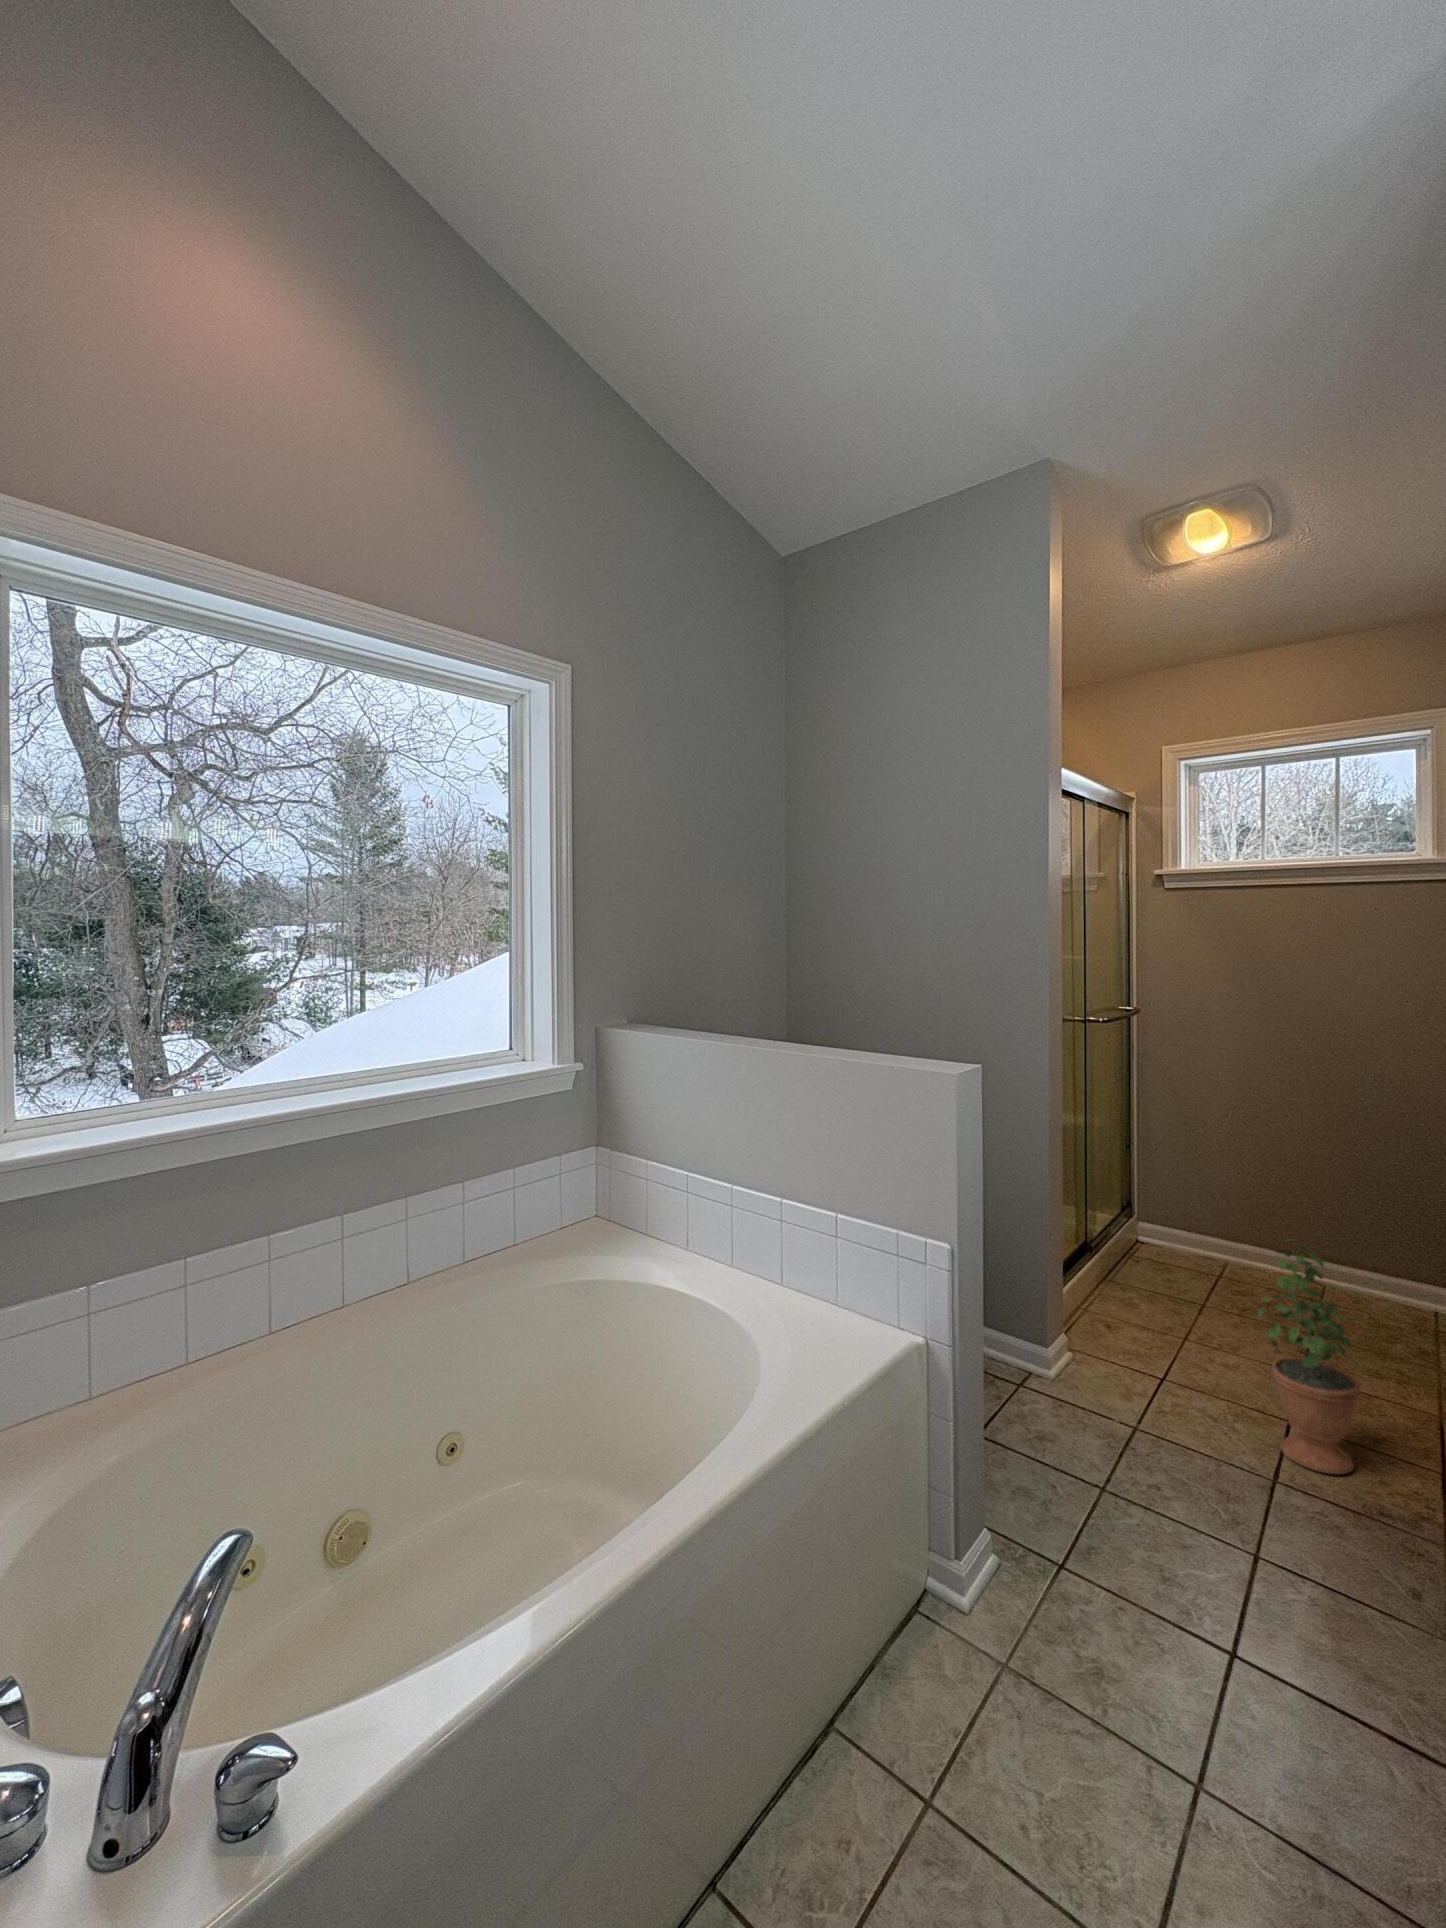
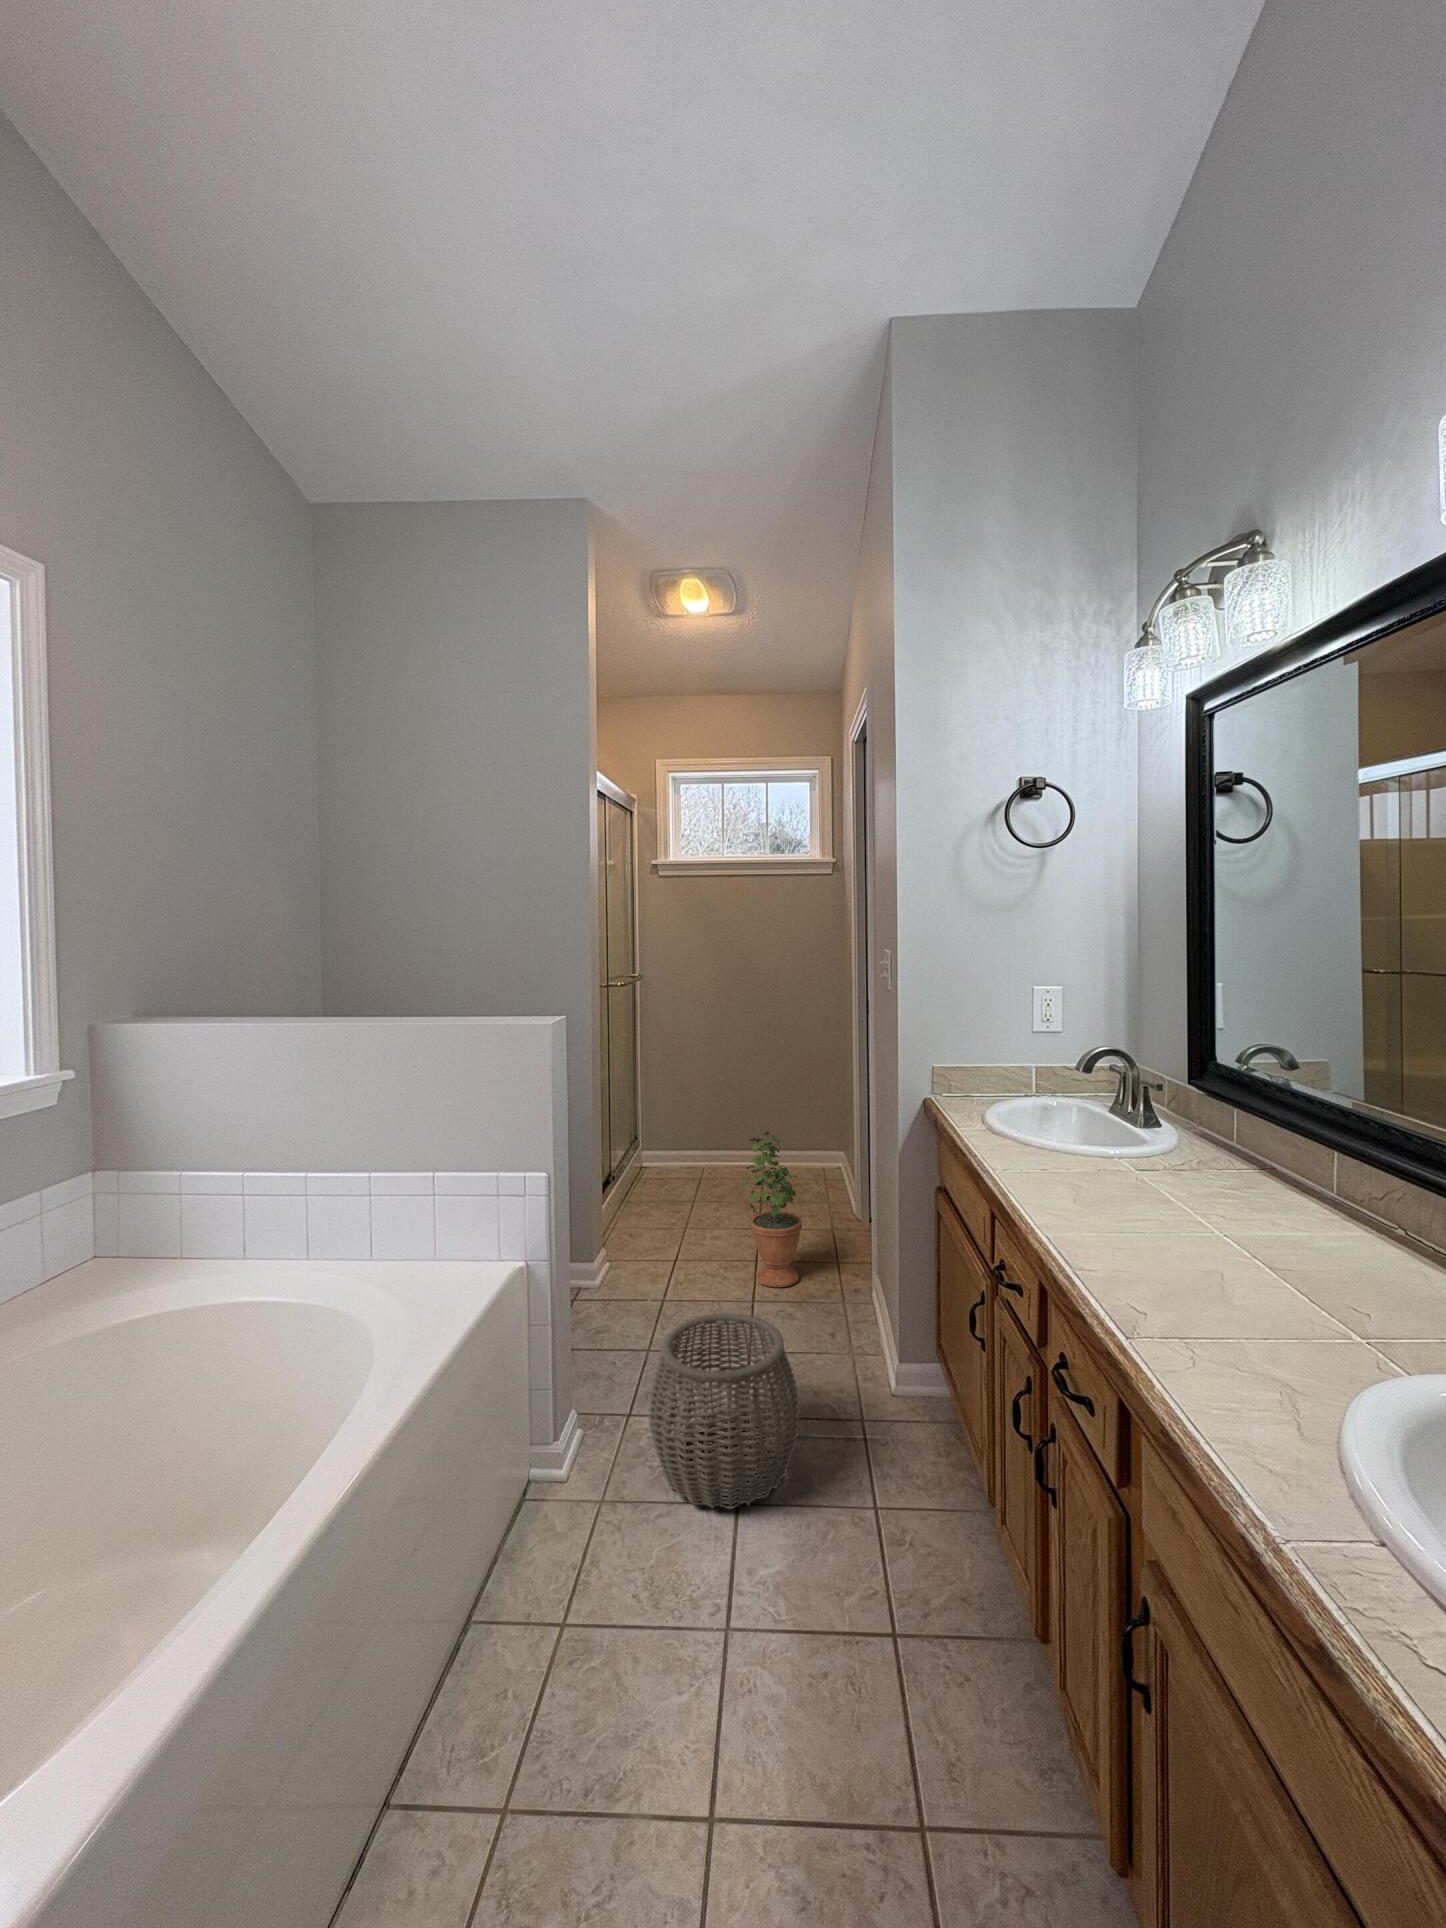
woven basket: none [1073,1477,1310,1777] -> present [649,1313,800,1509]

